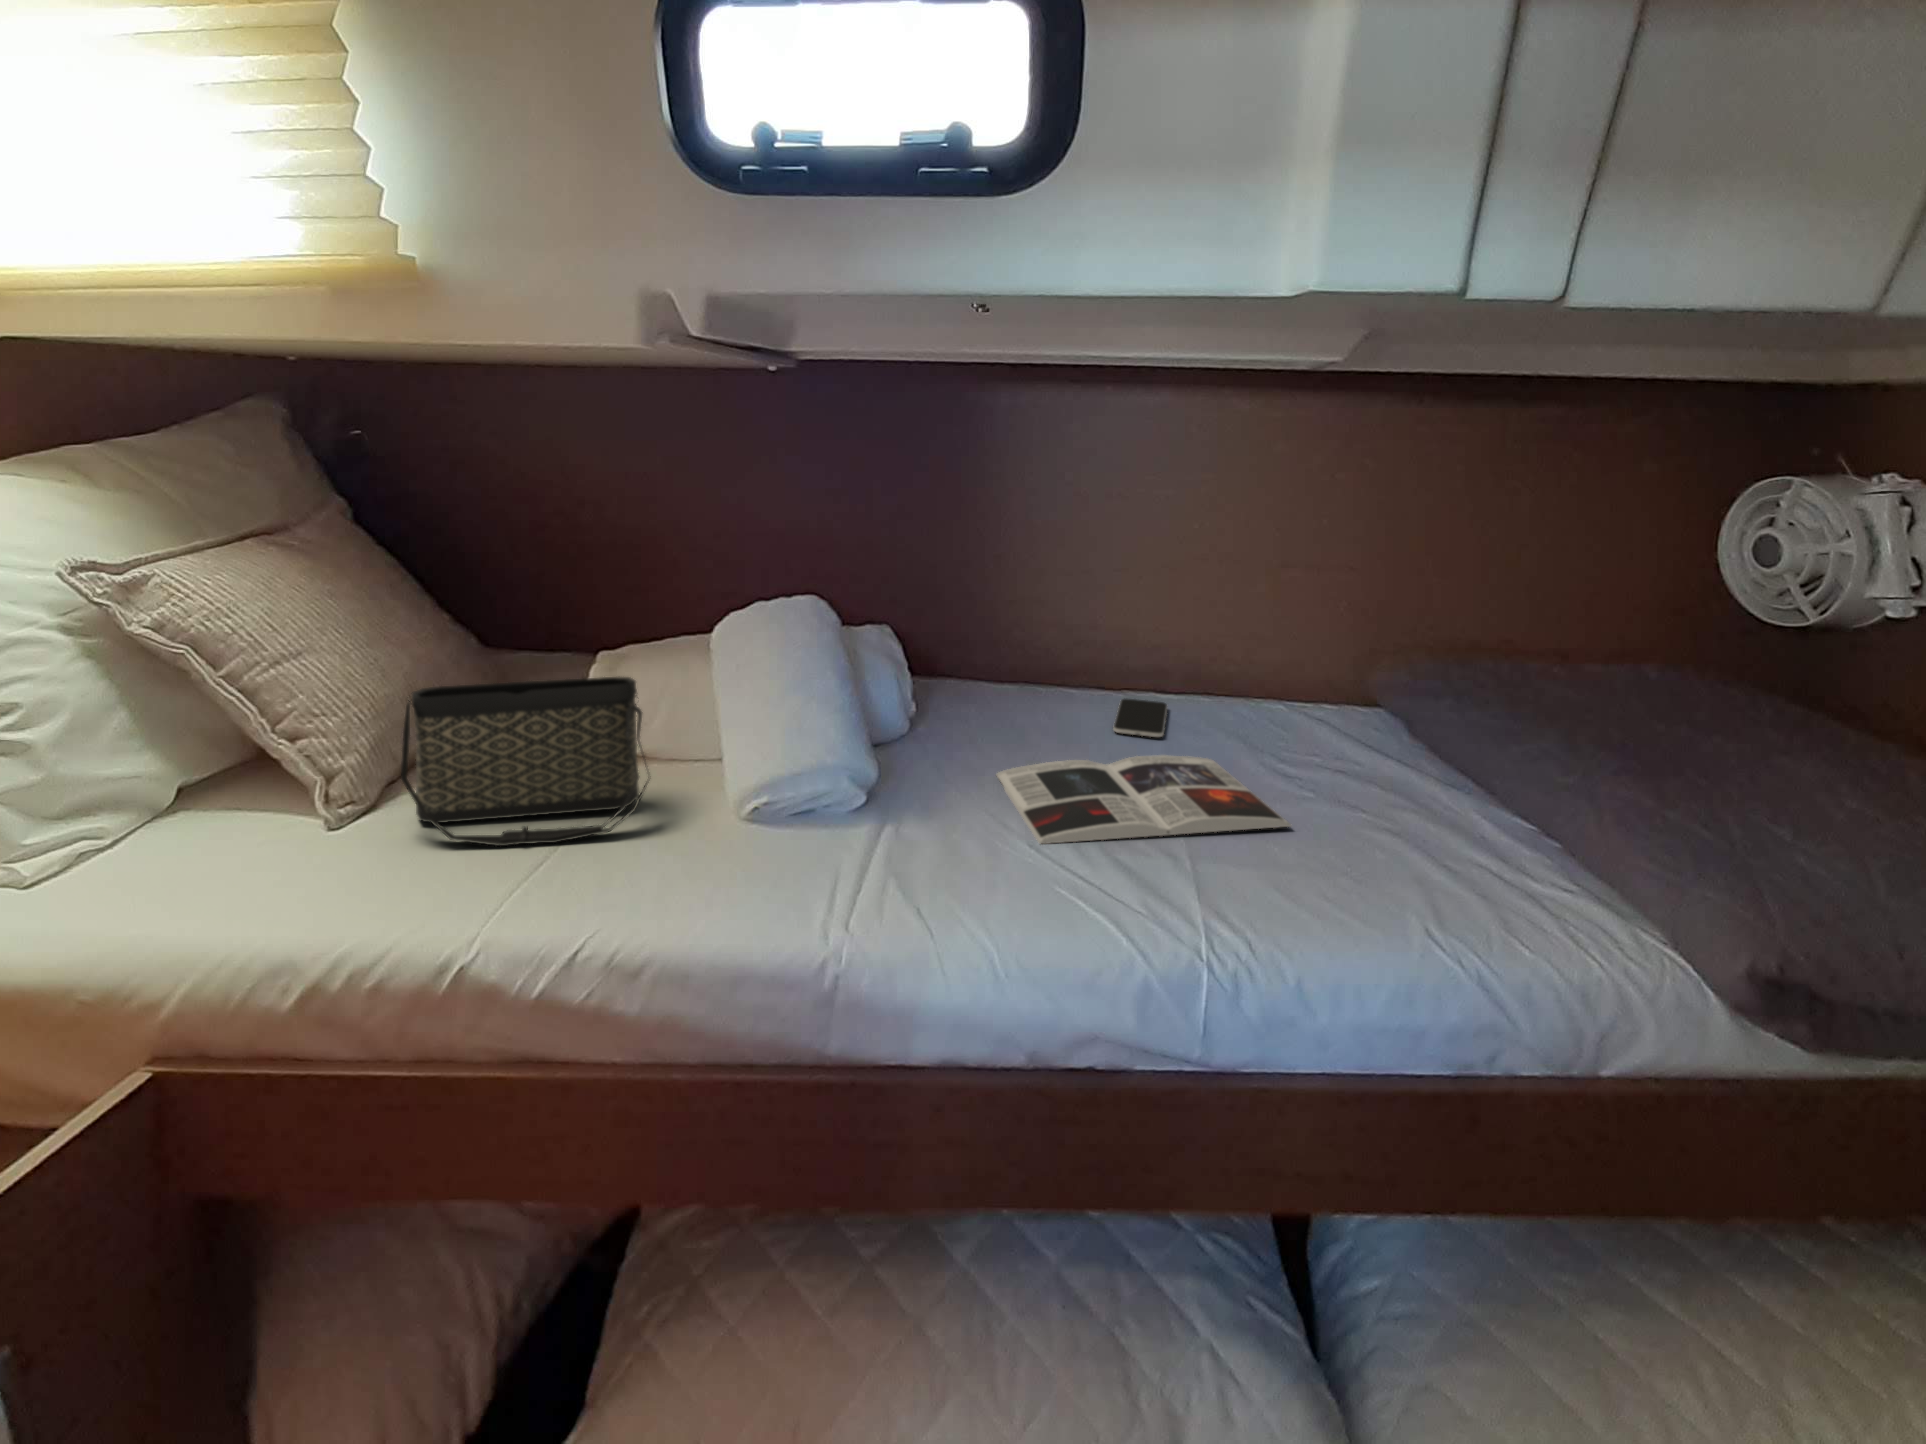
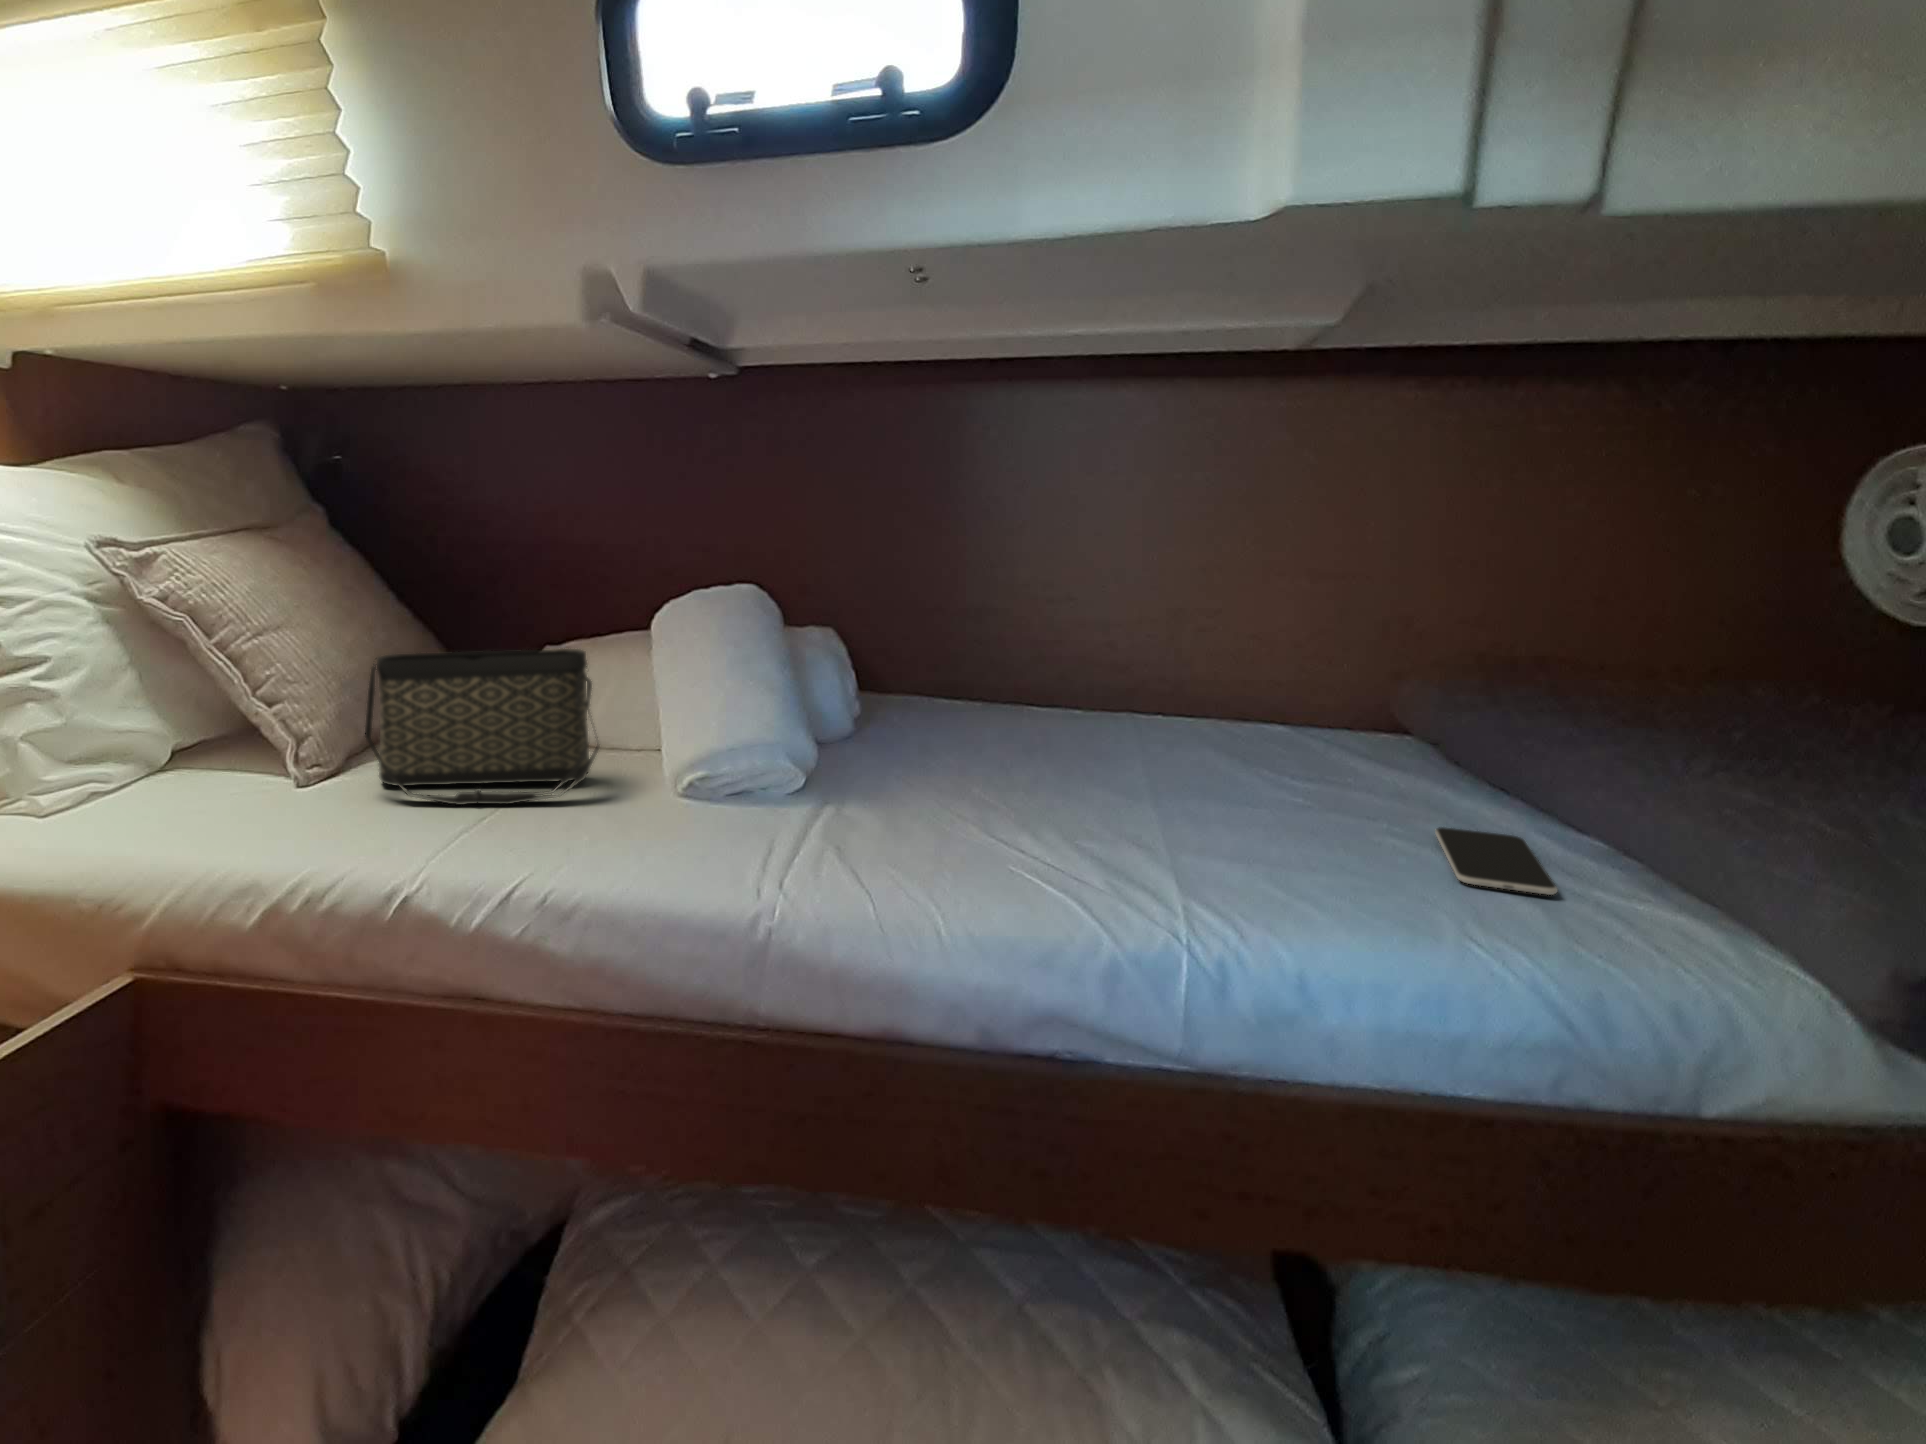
smartphone: present [1113,699,1167,737] -> present [1435,827,1557,895]
magazine: present [997,755,1291,844] -> none [964,757,1315,828]

